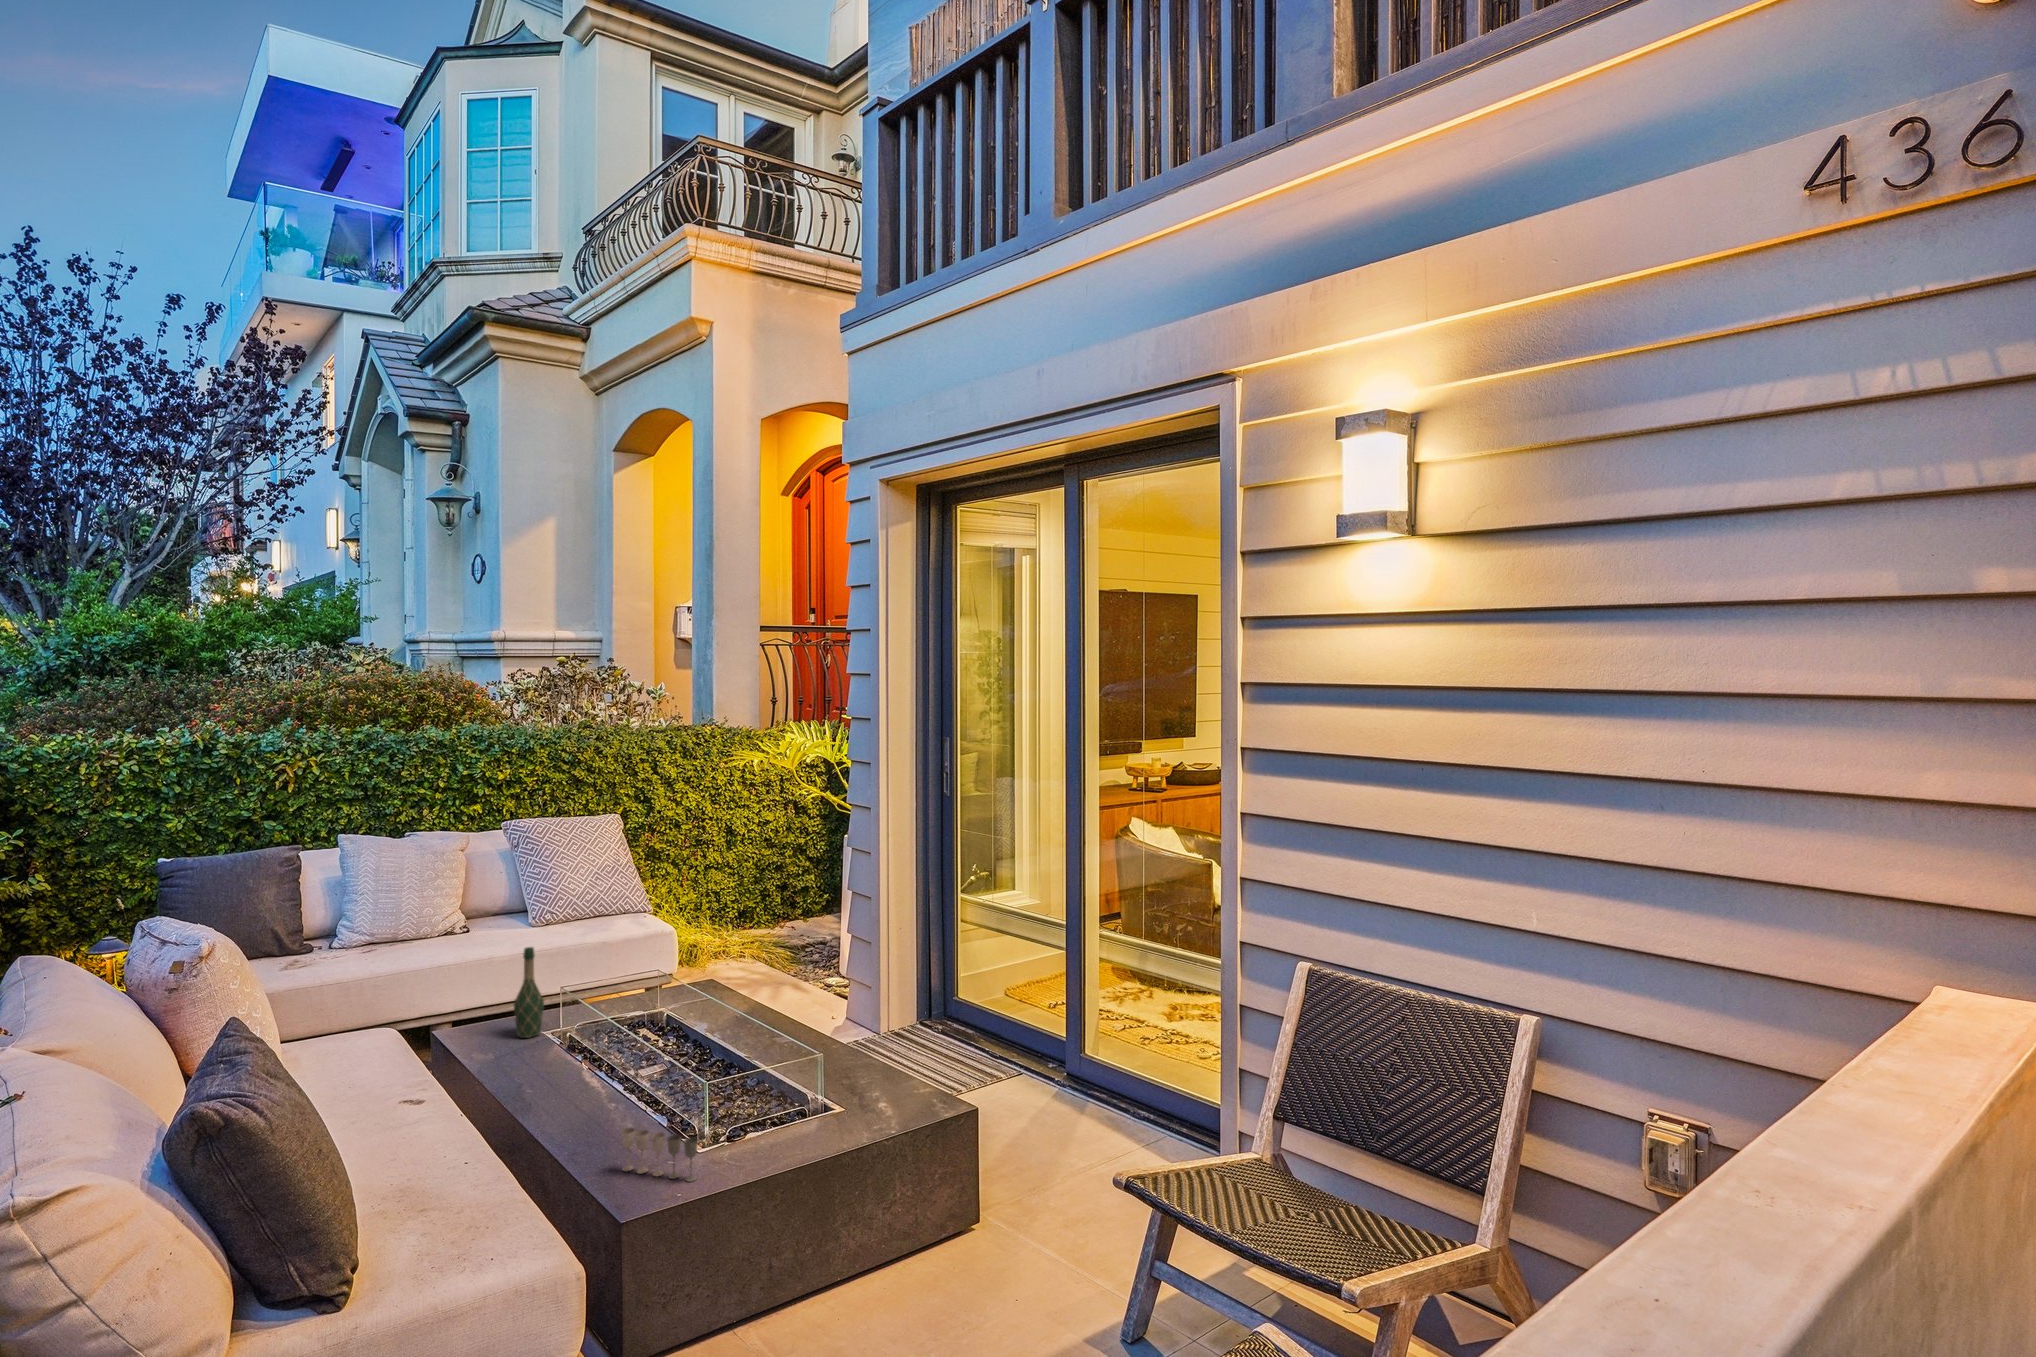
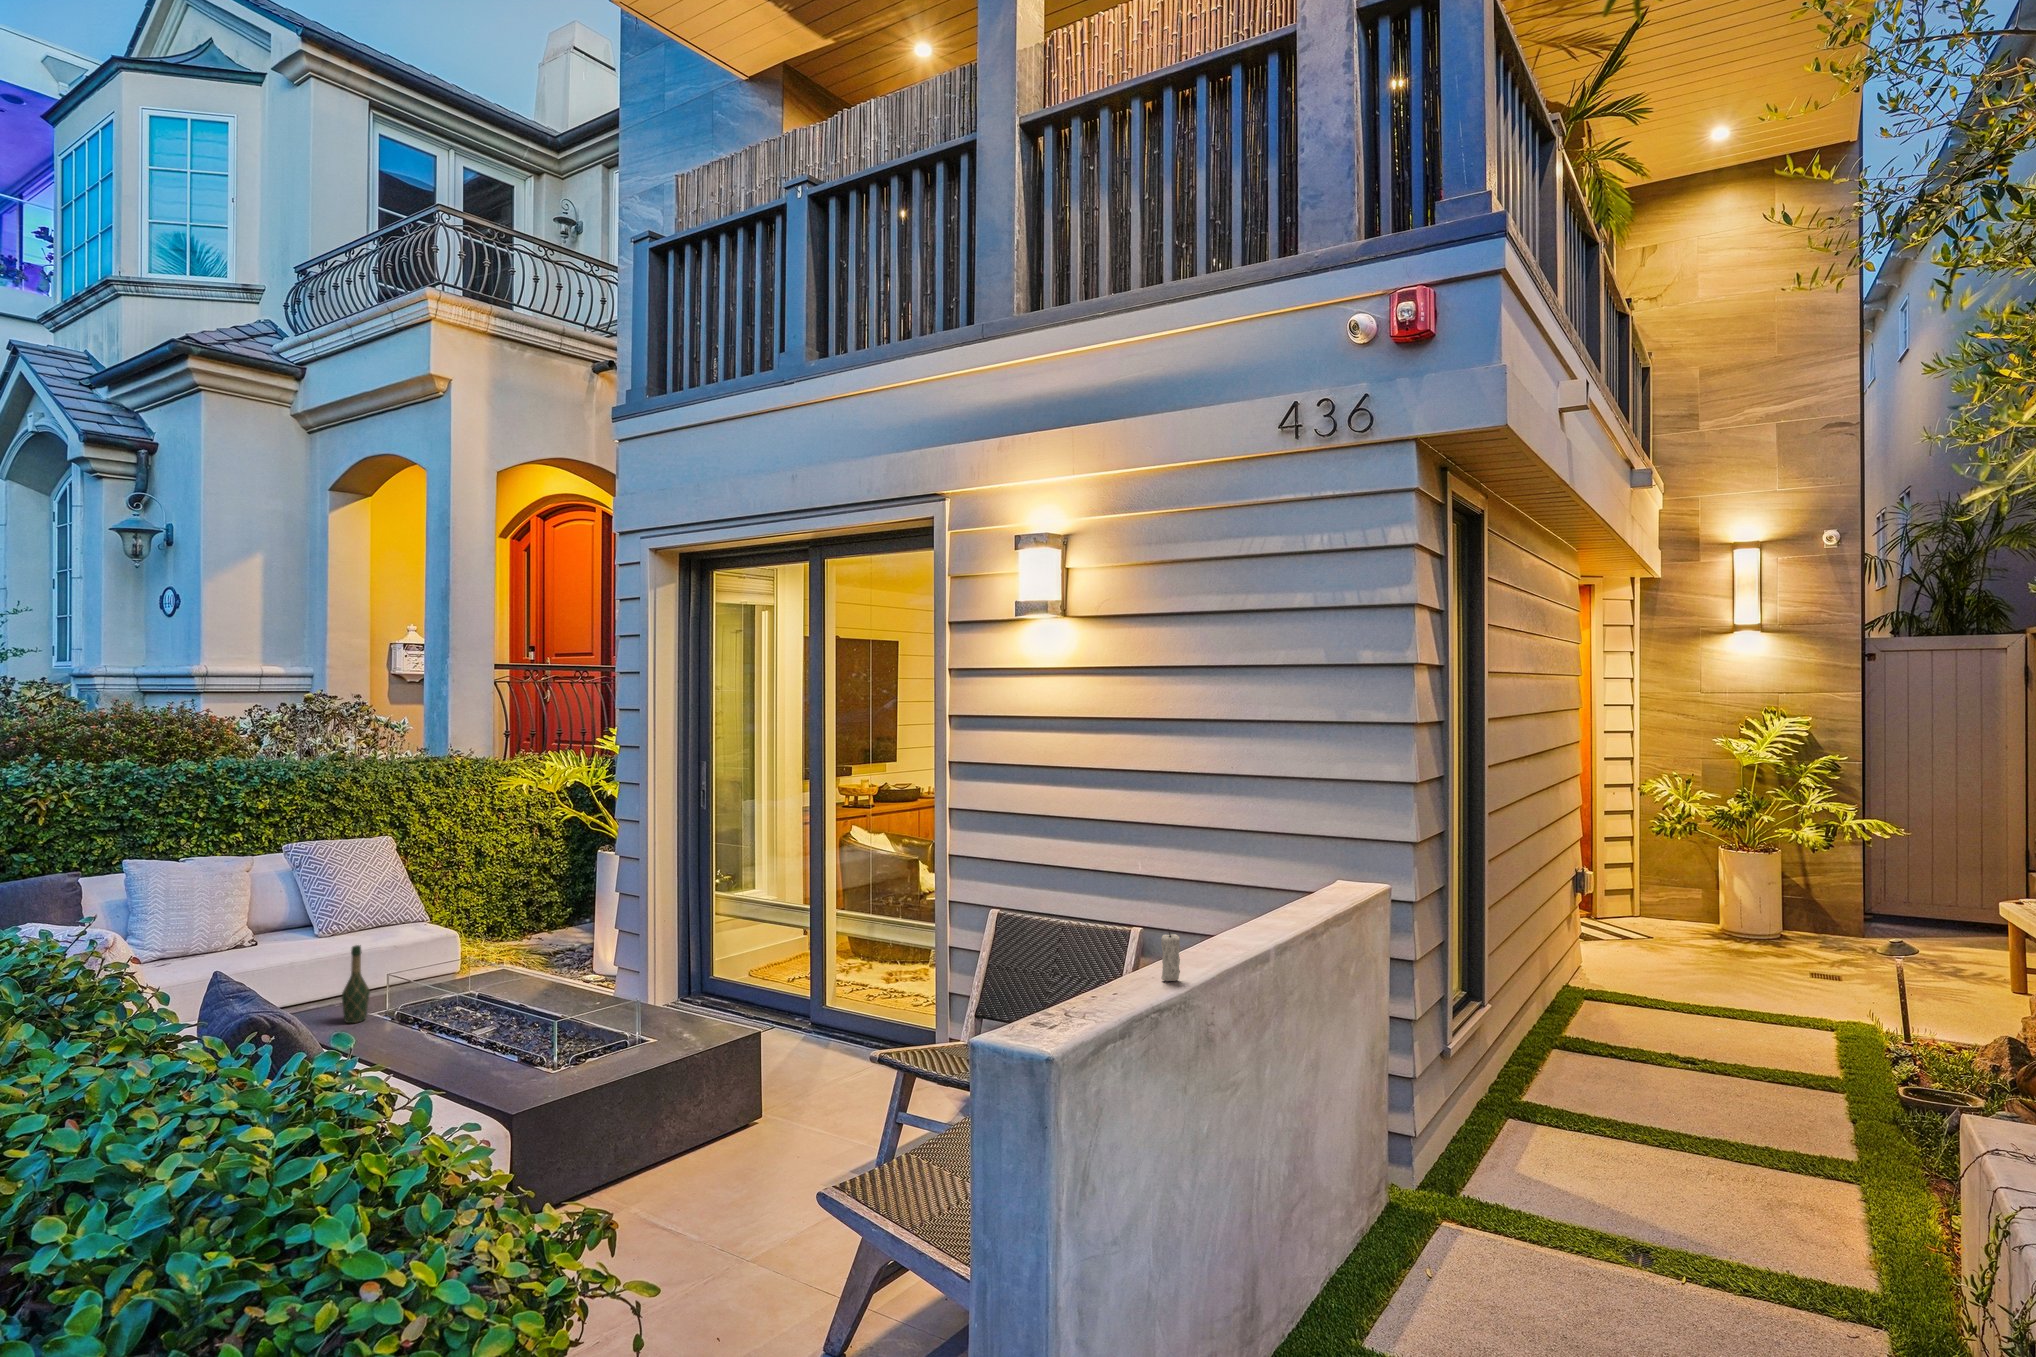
wine glass: present [621,1128,698,1182] -> none [493,1062,559,1095]
candle: none [1668,1157,1720,1292] -> present [1161,929,1180,981]

